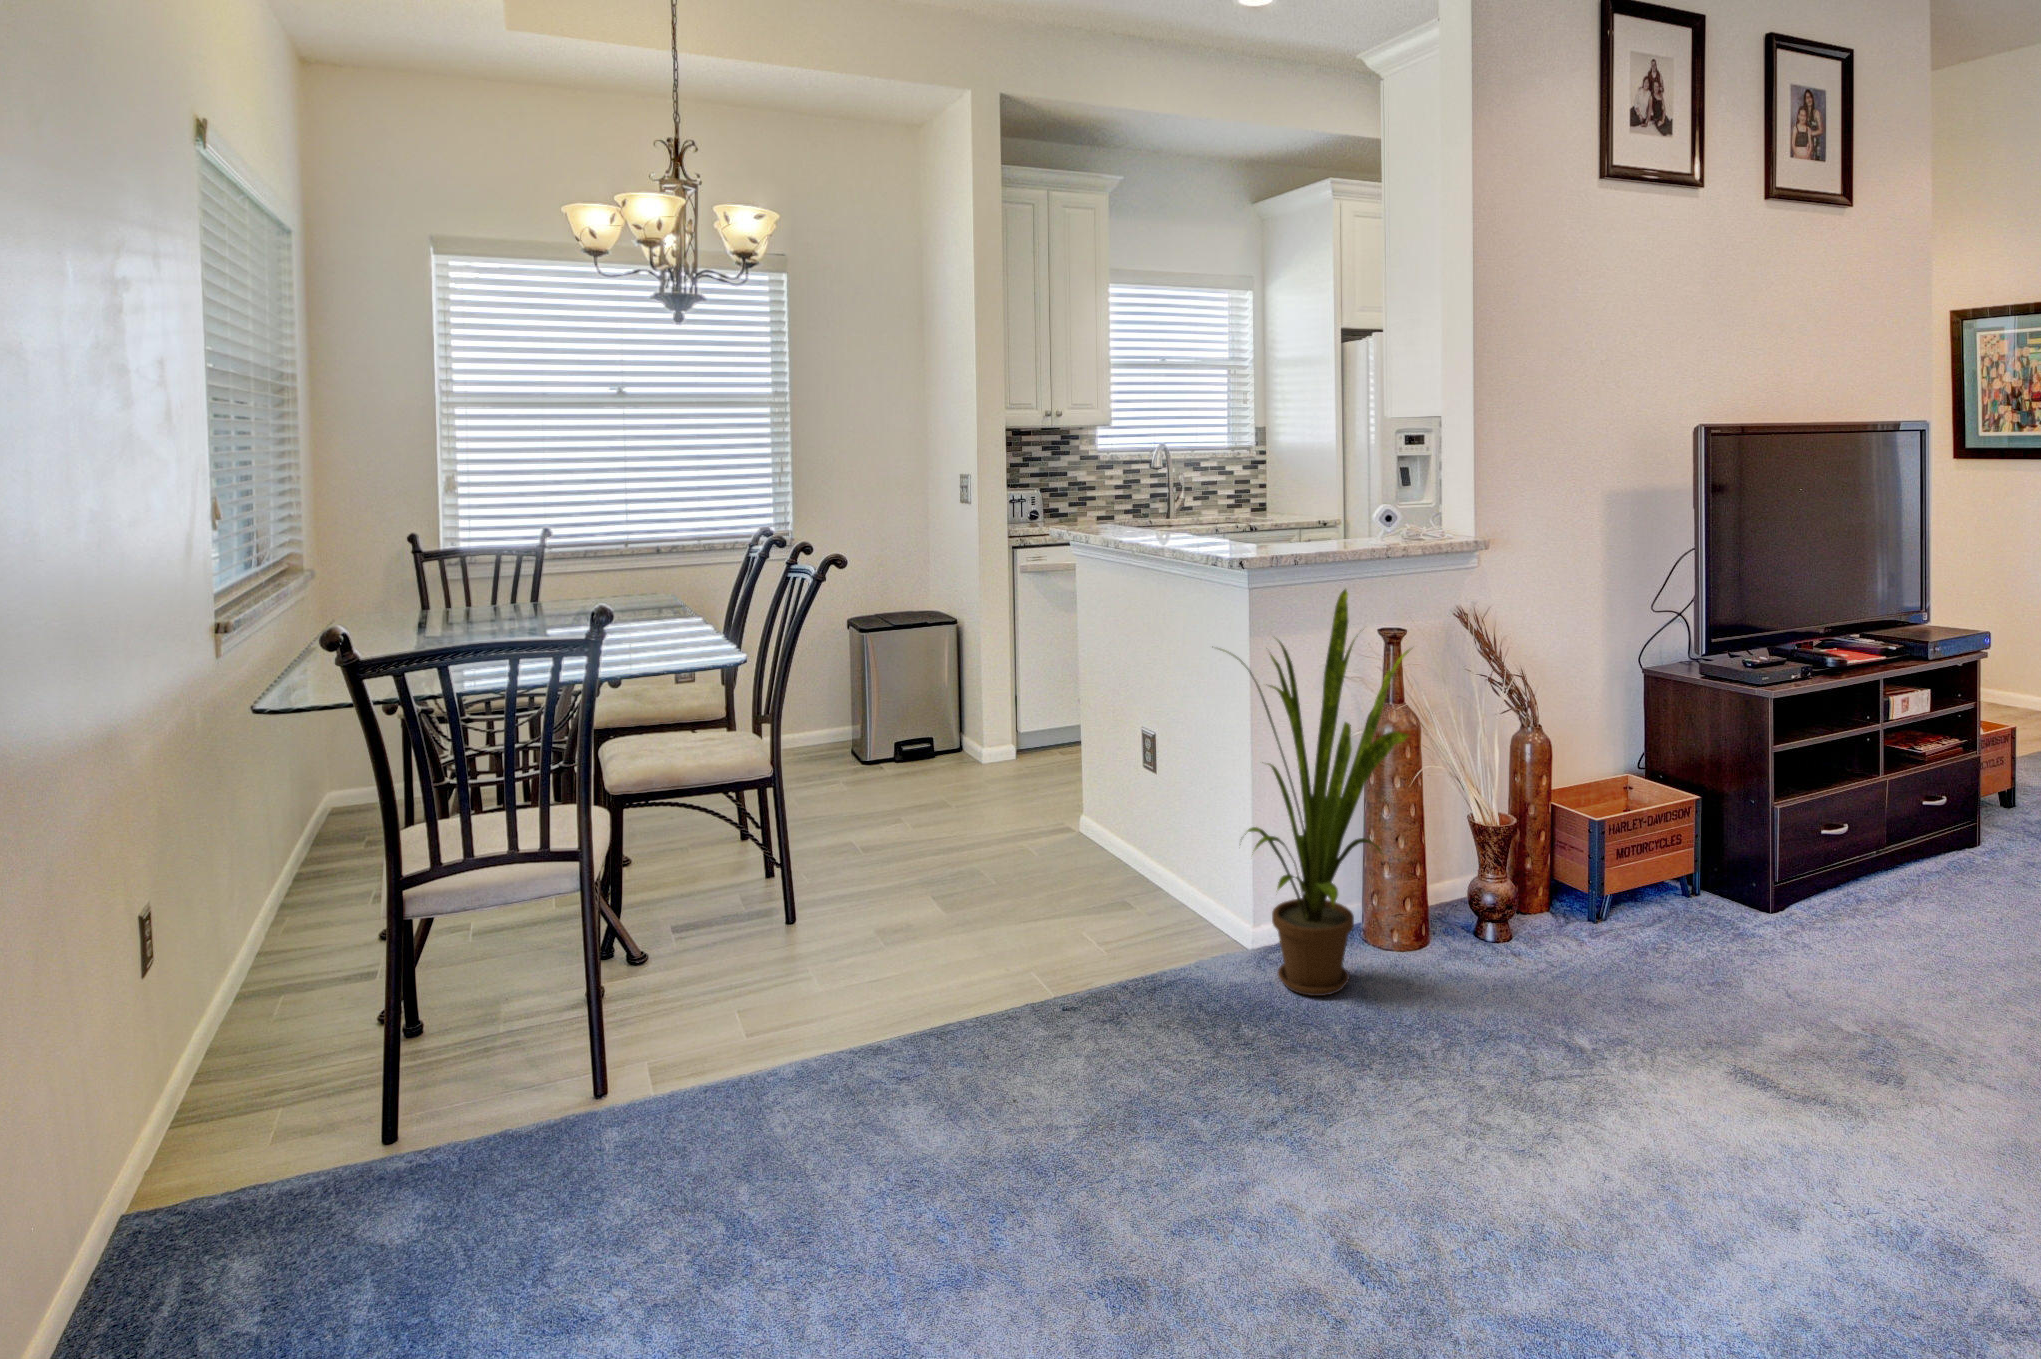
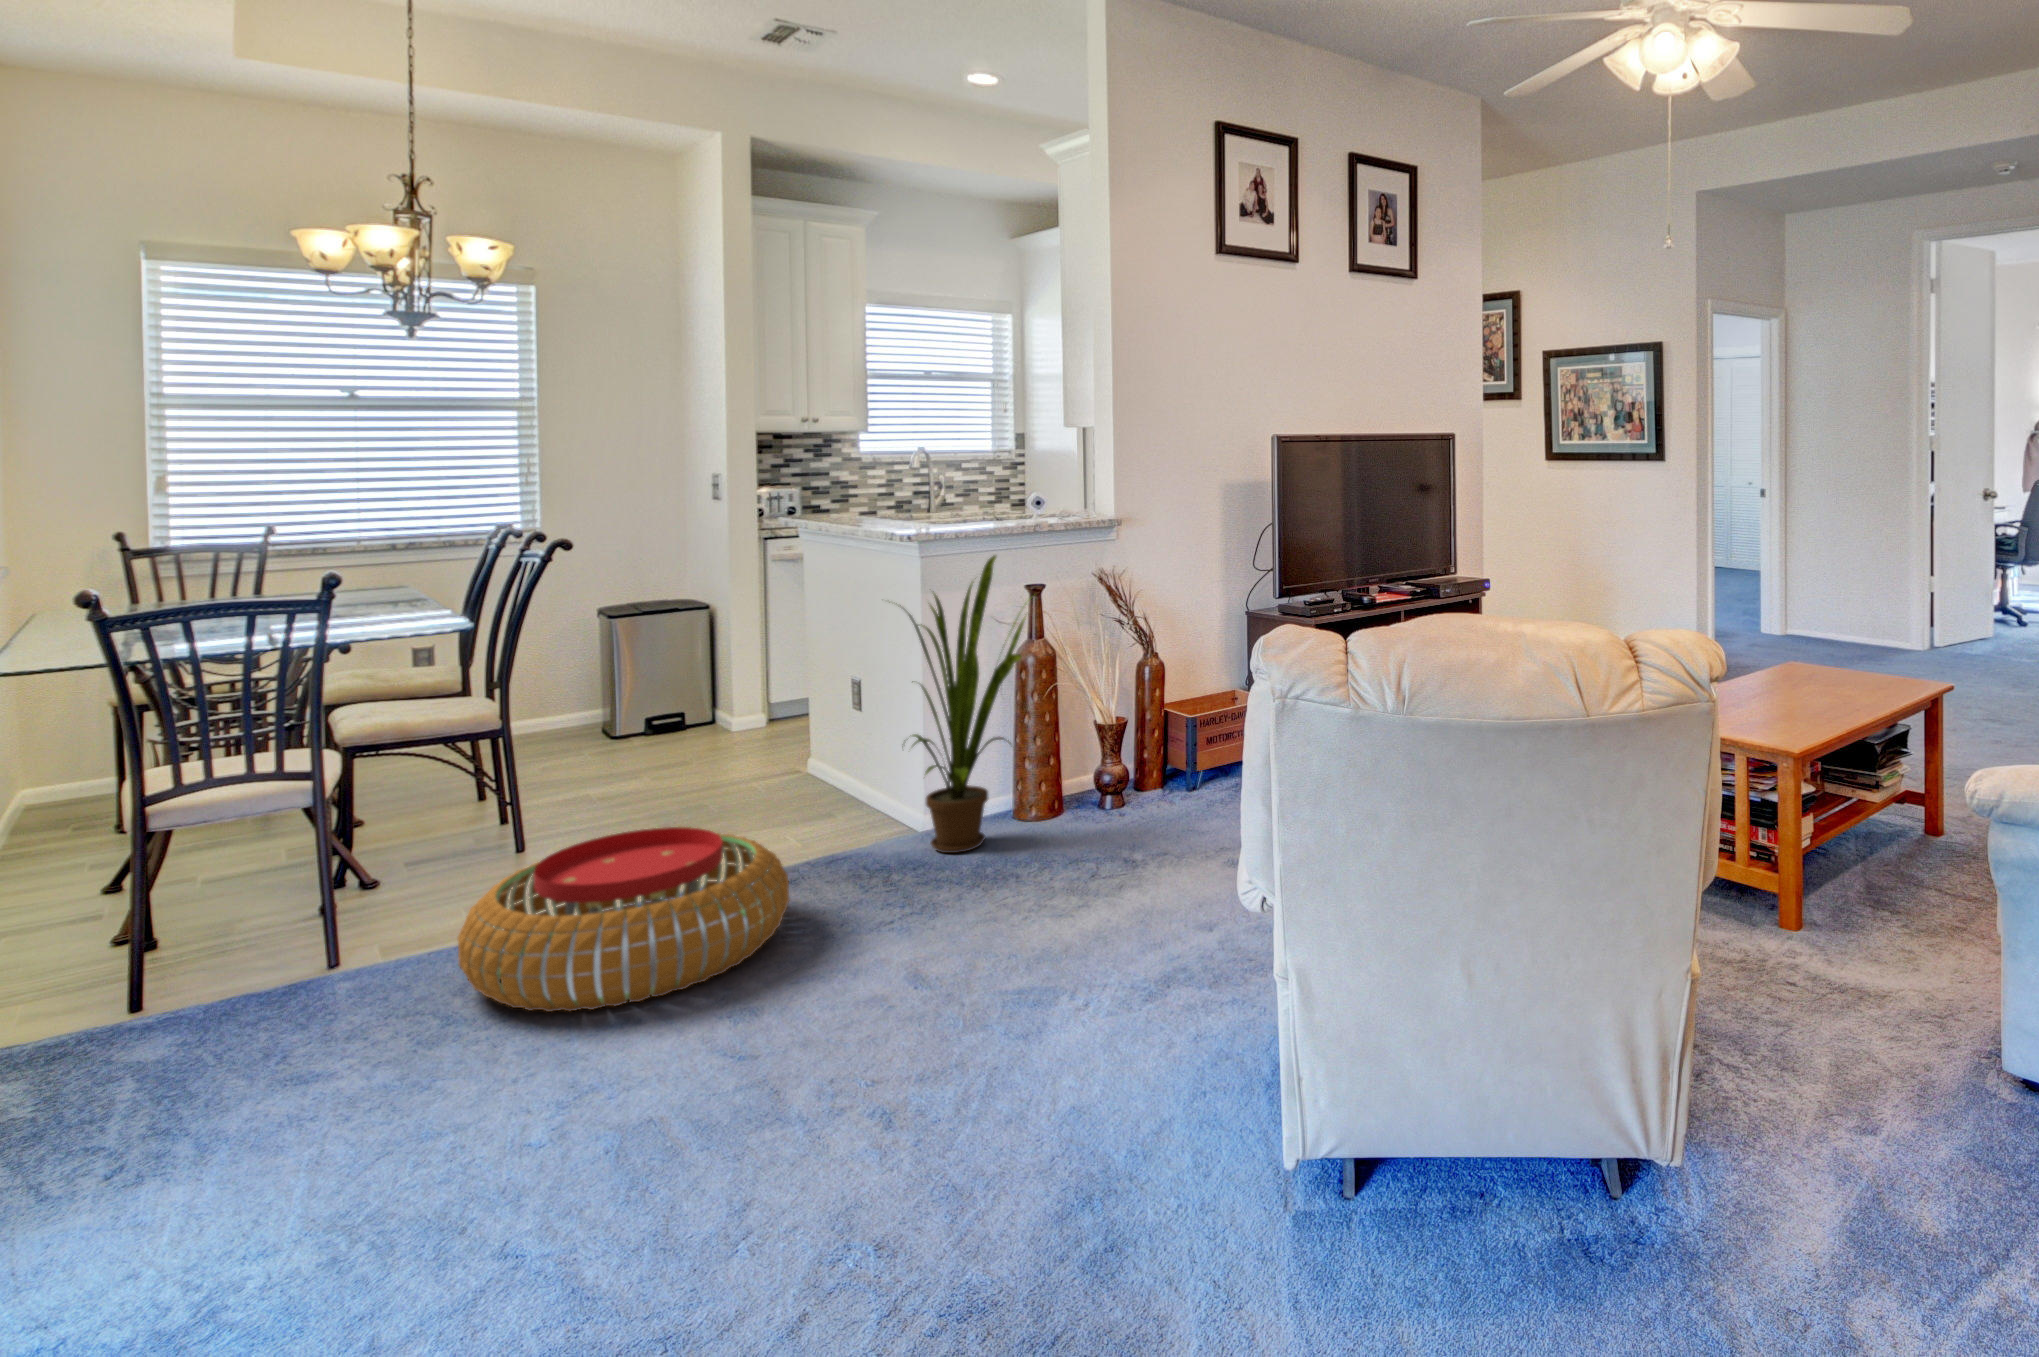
pouf: none [753,953,1147,1241] -> present [458,827,789,1012]

